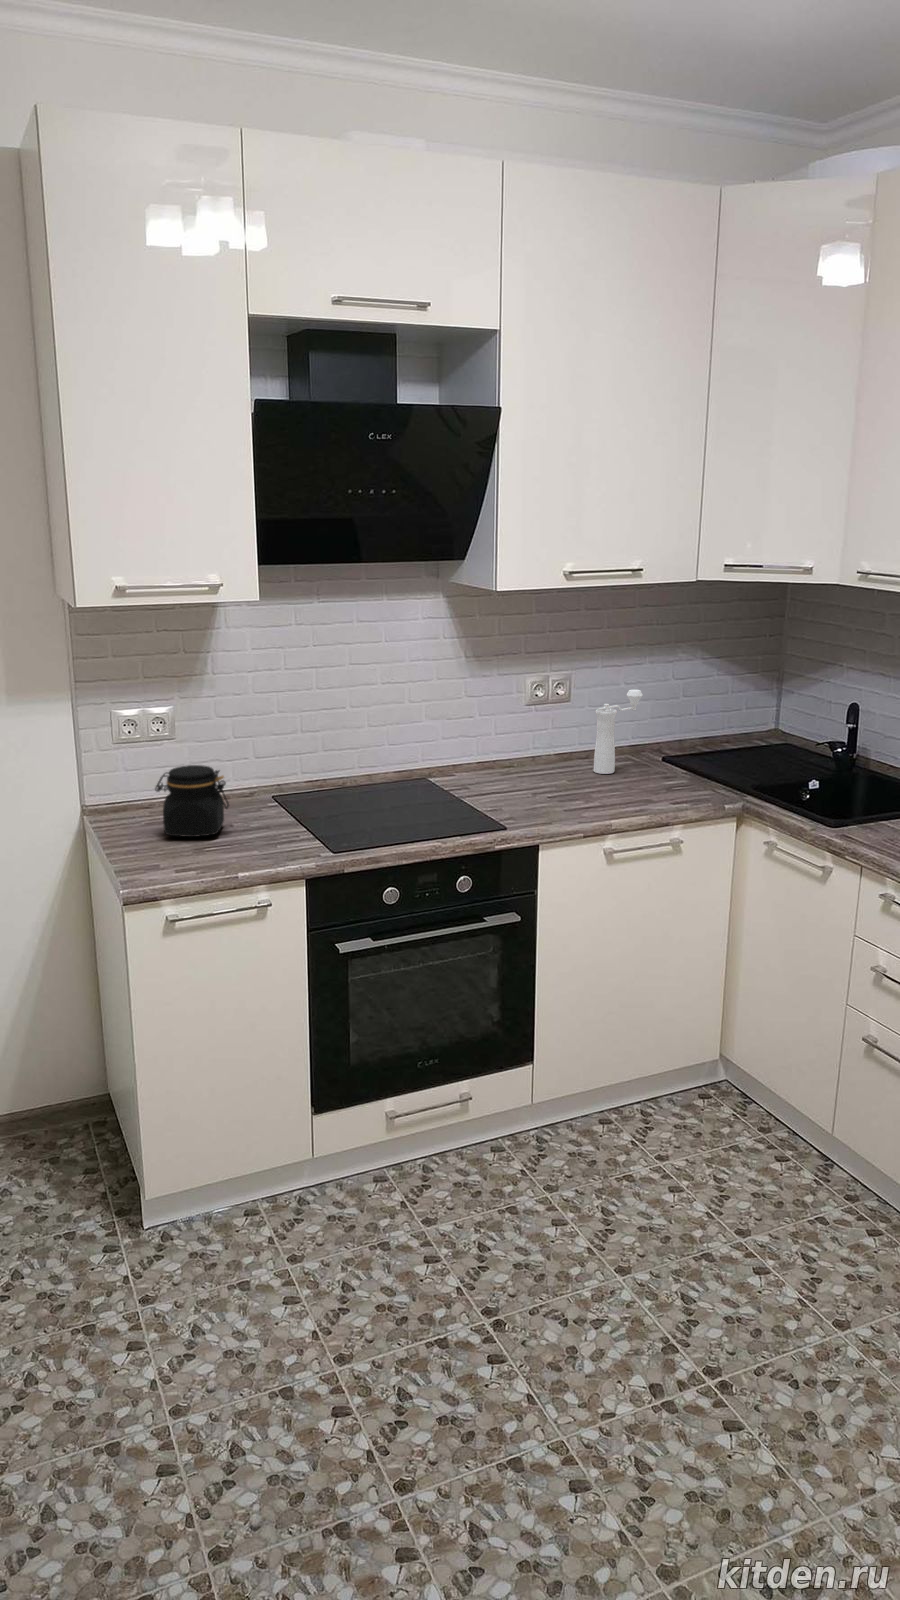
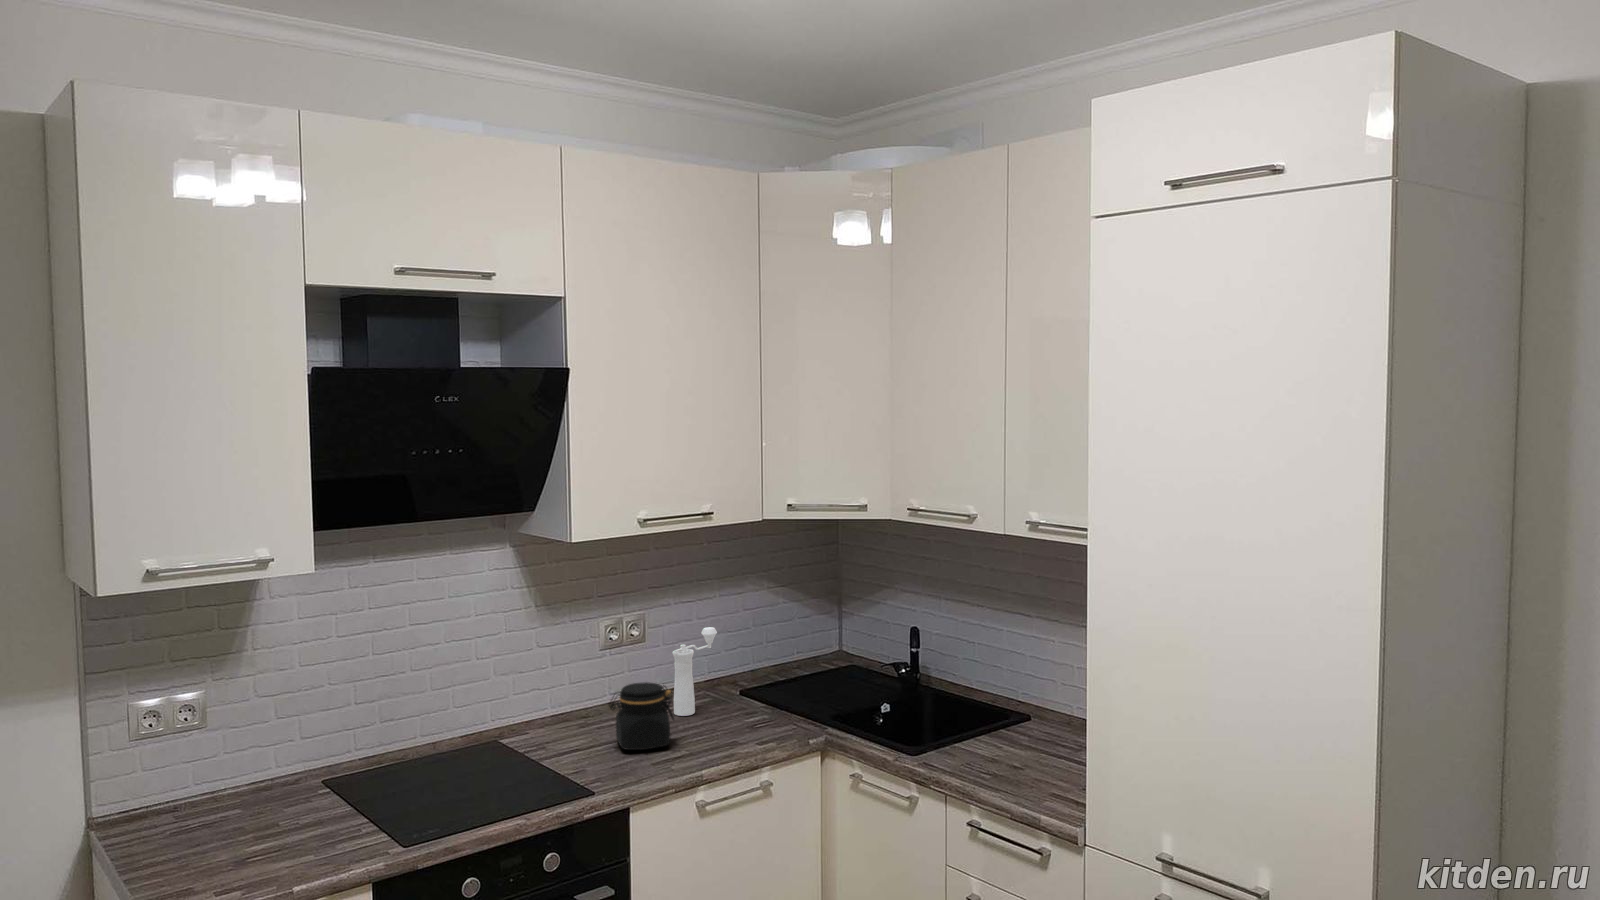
jar: present [155,765,229,837] -> present [609,682,674,750]

